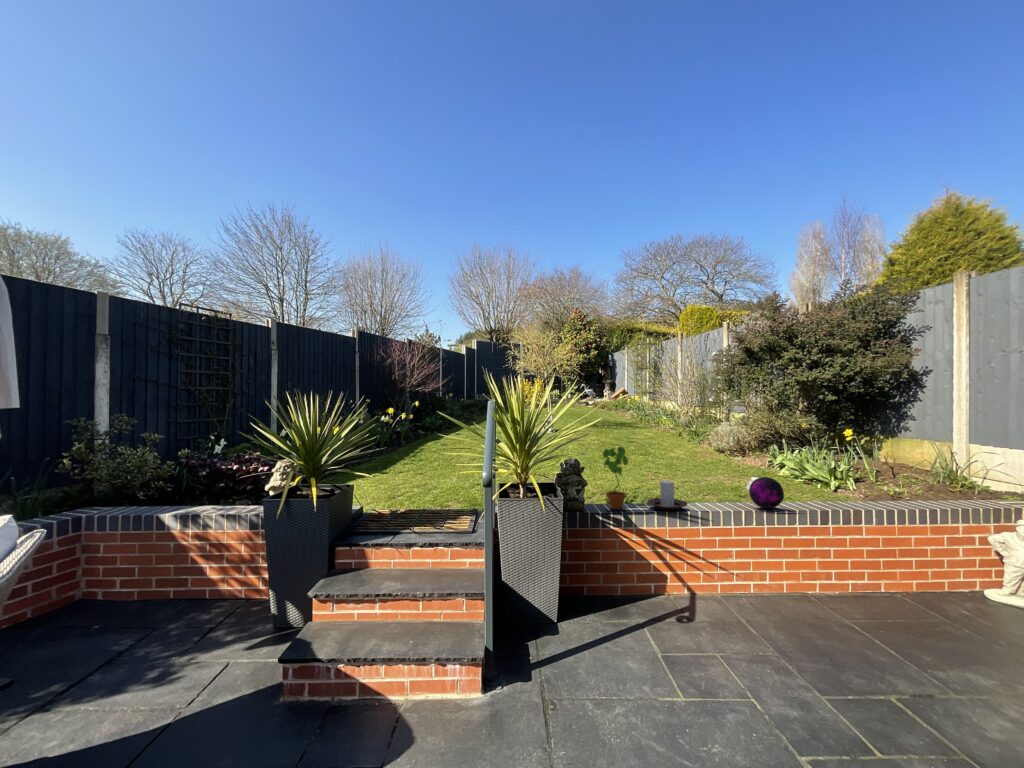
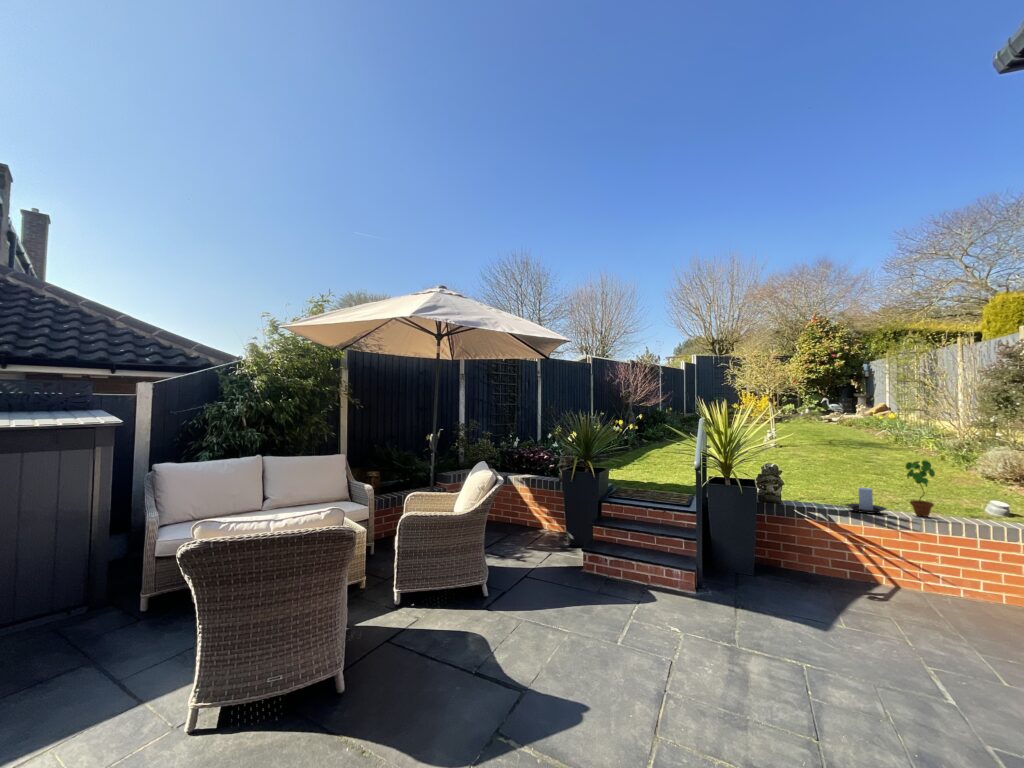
potted plant: present [603,447,628,509] -> present [906,460,935,517]
decorative orb: present [749,477,784,508] -> none [960,492,1000,522]

